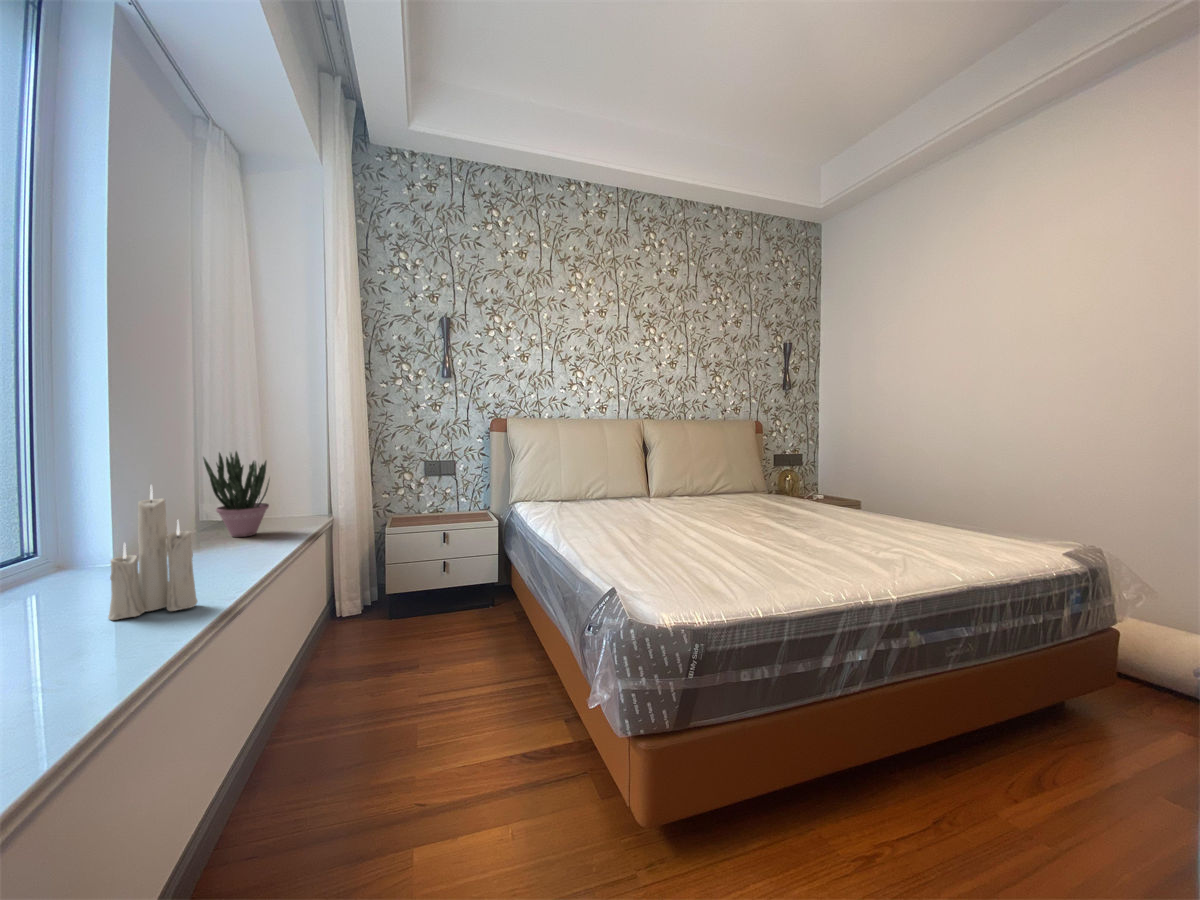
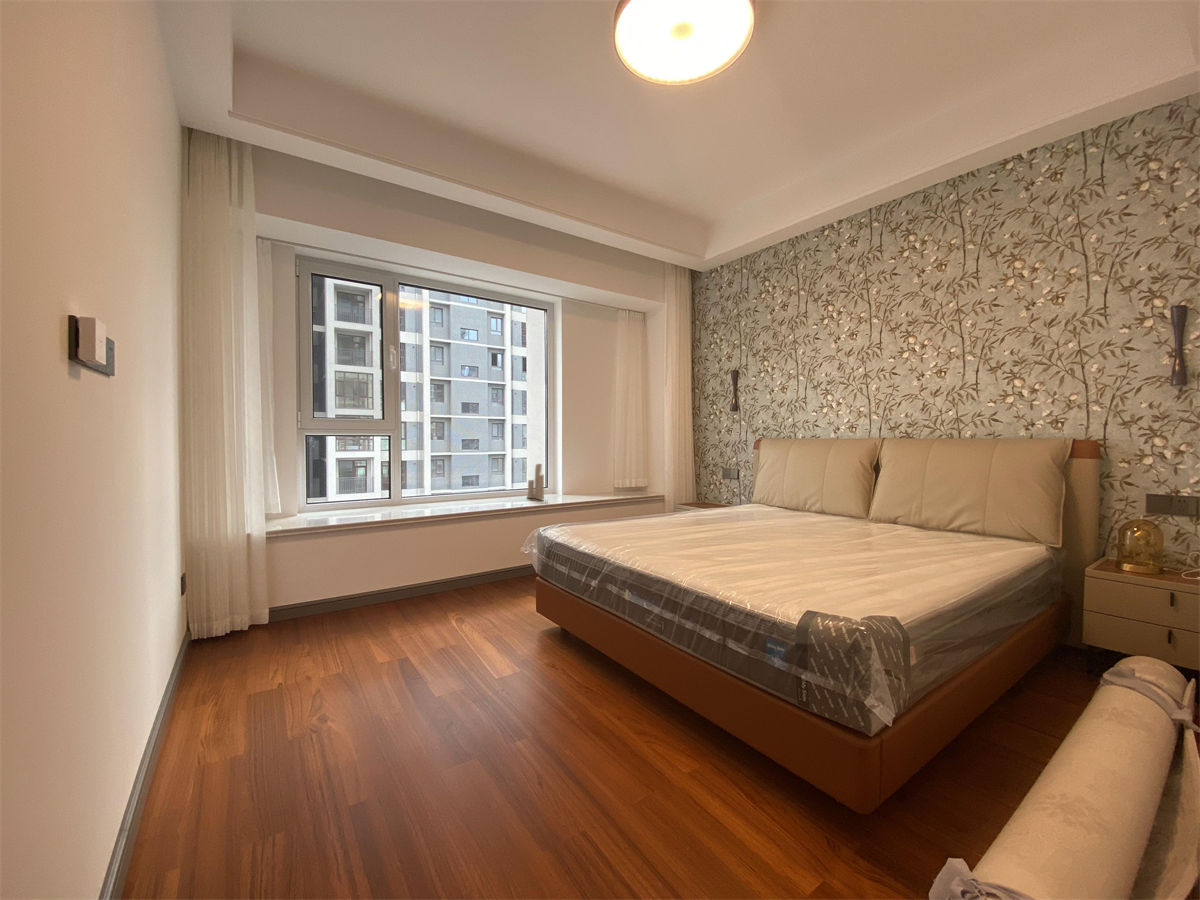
potted plant: present [203,451,269,537] -> none [601,454,624,495]

